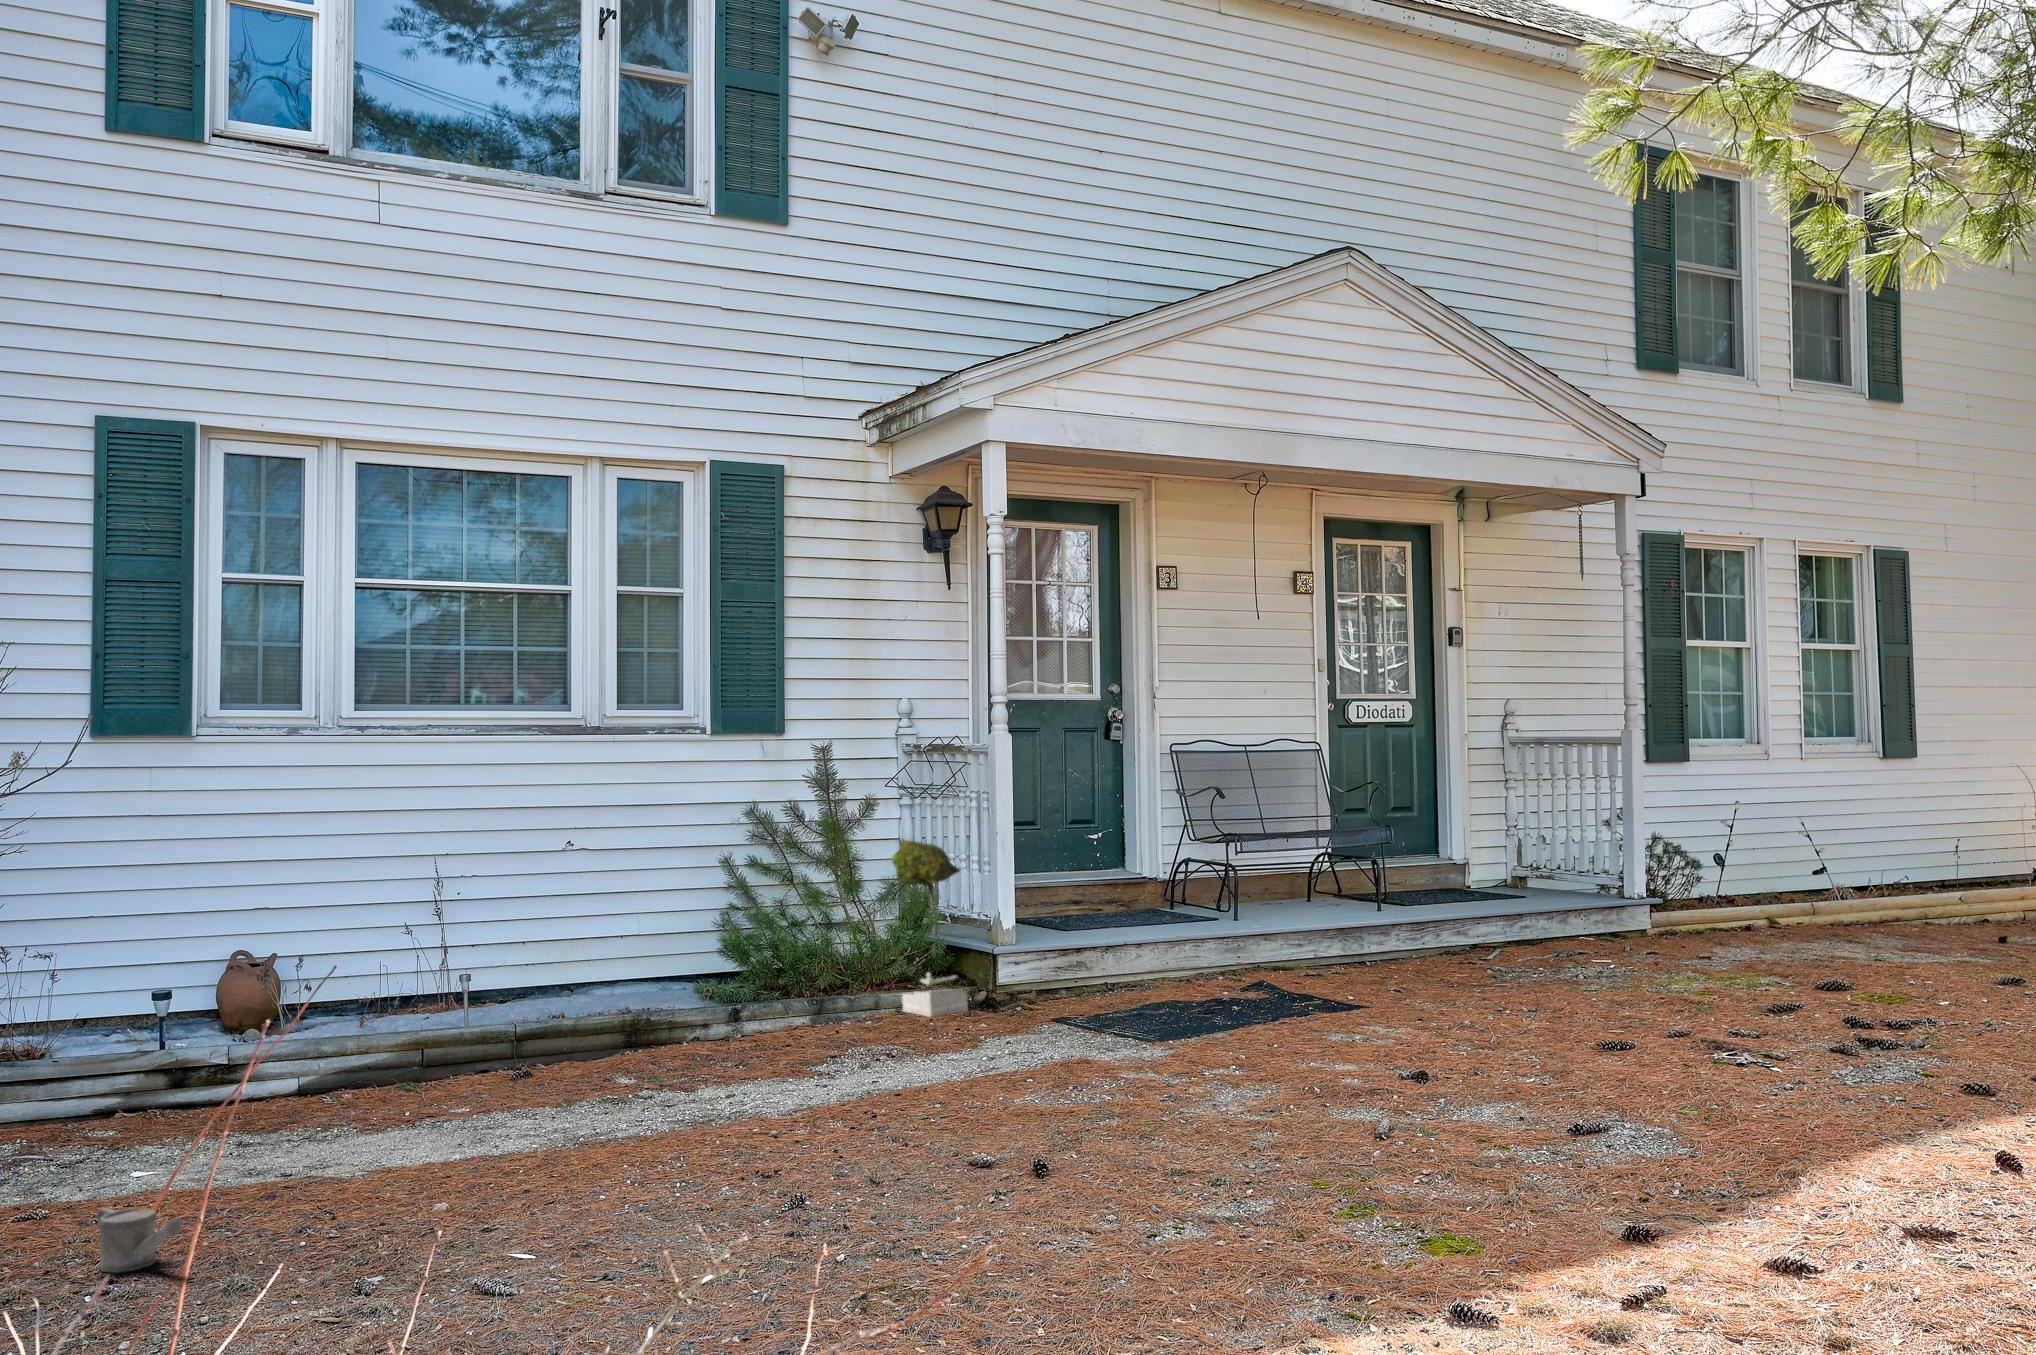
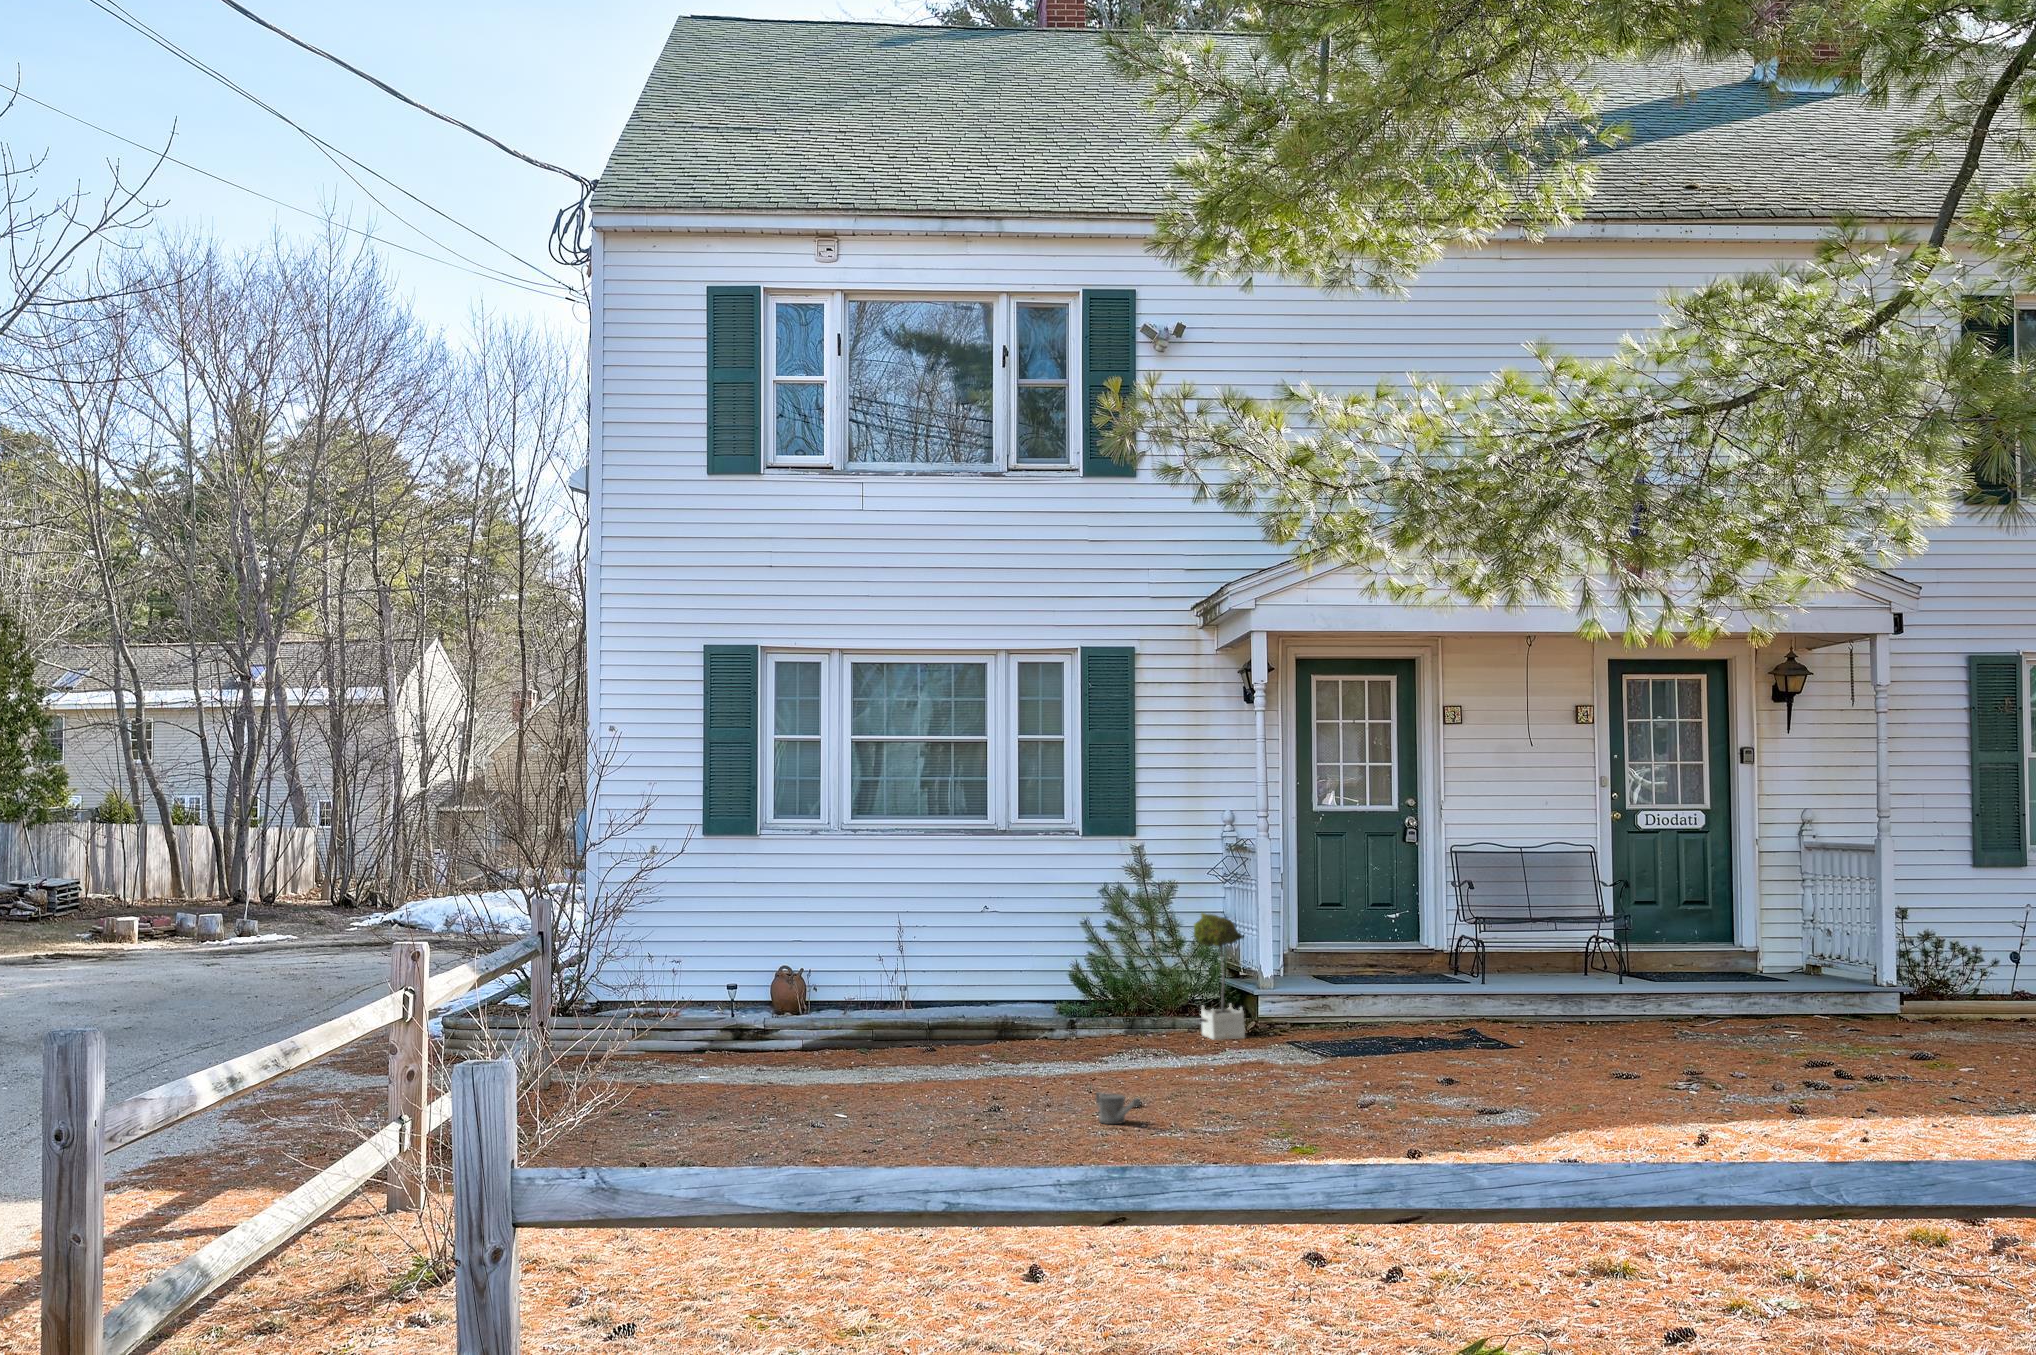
watering can: present [97,1208,182,1273] -> present [1096,1092,1140,1124]

